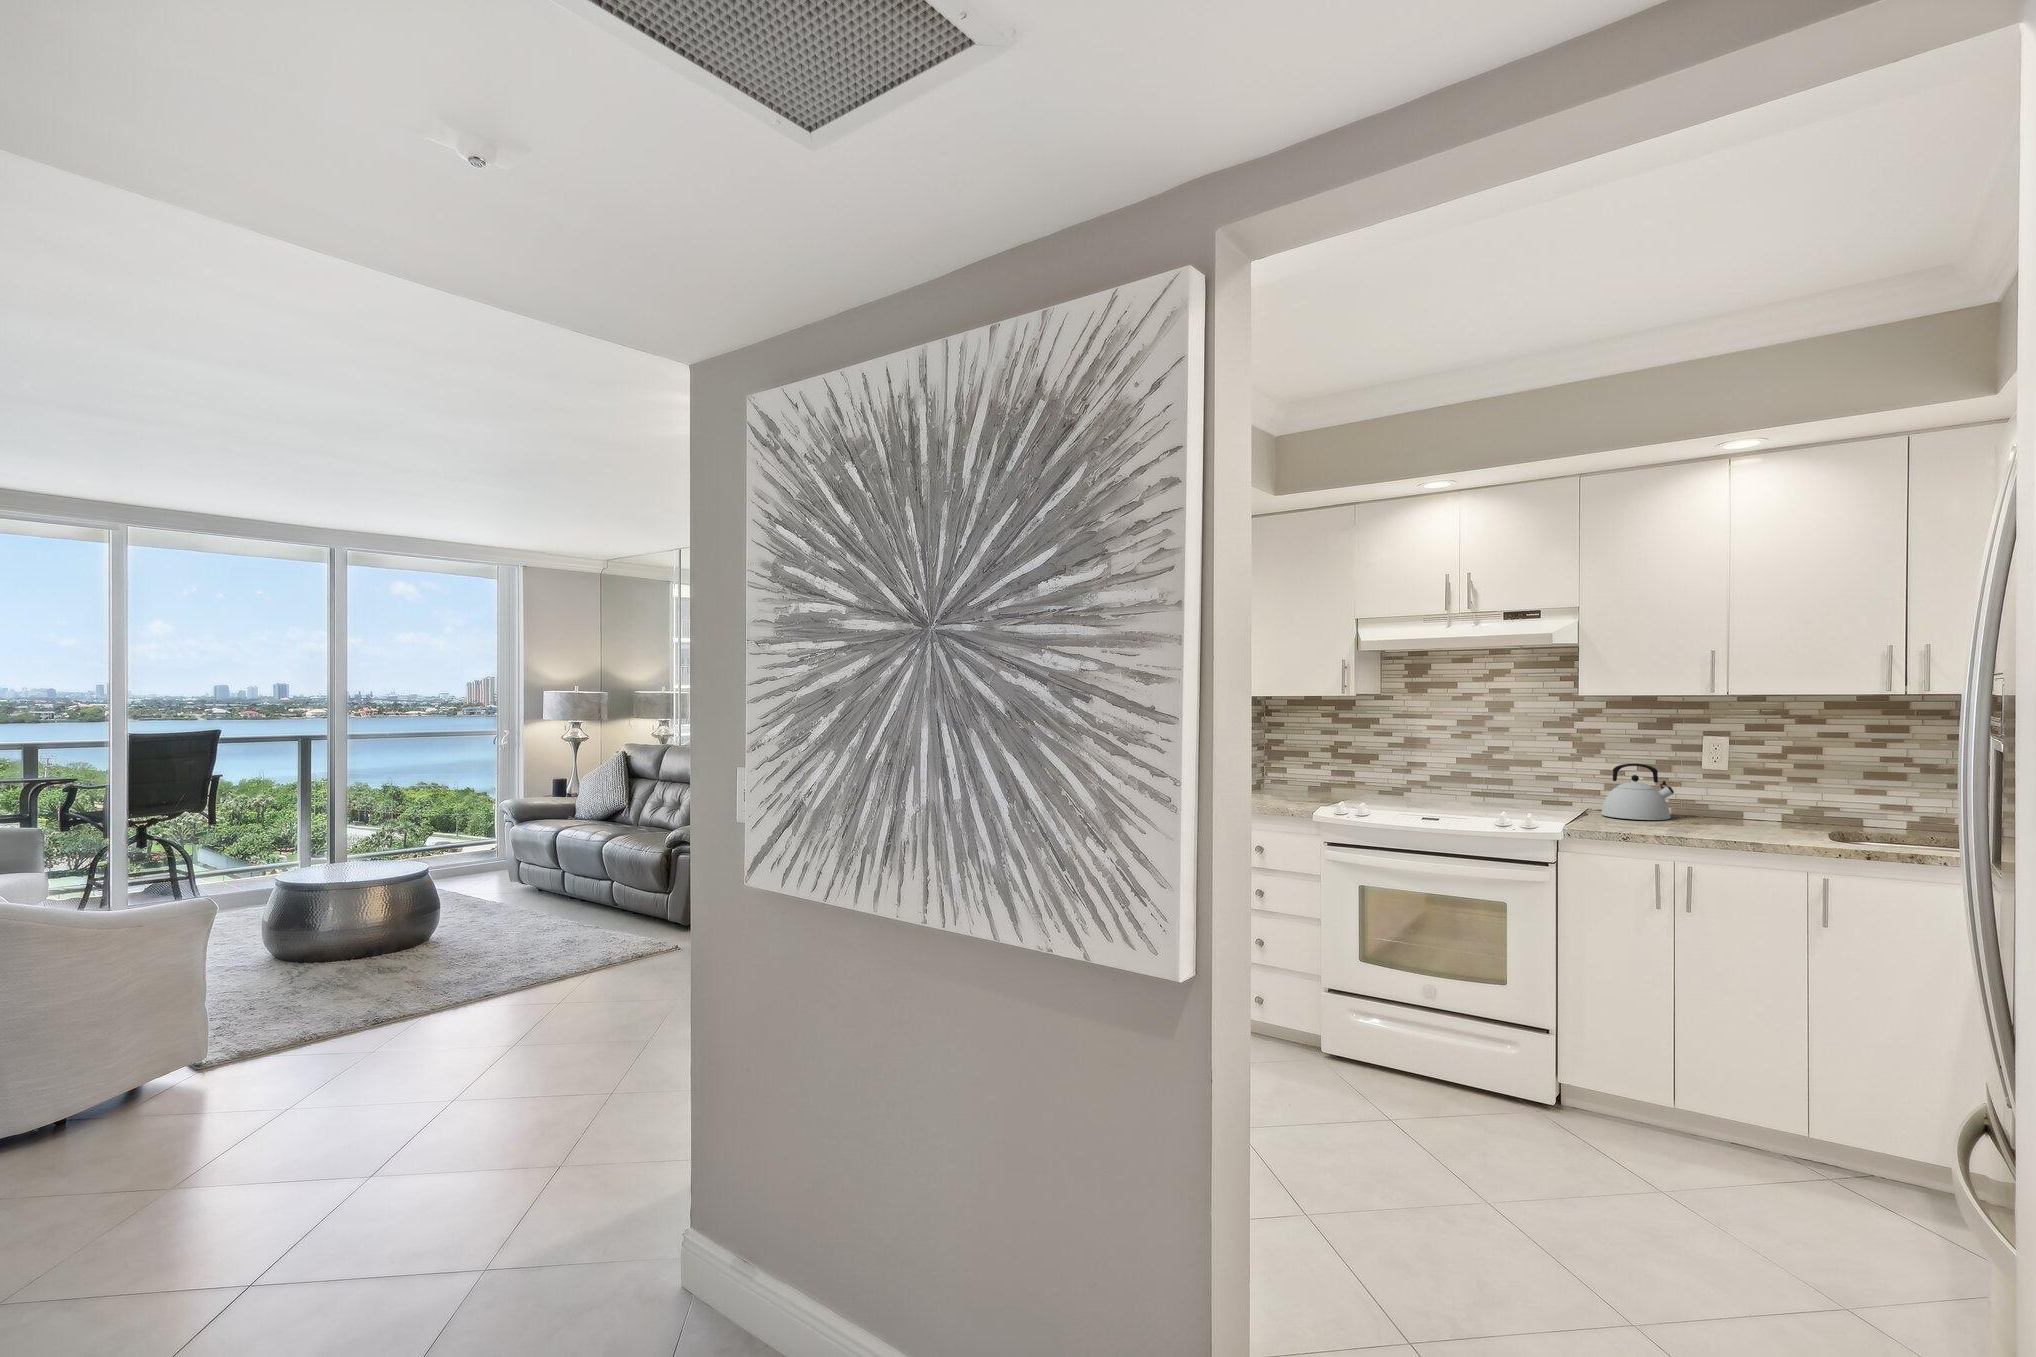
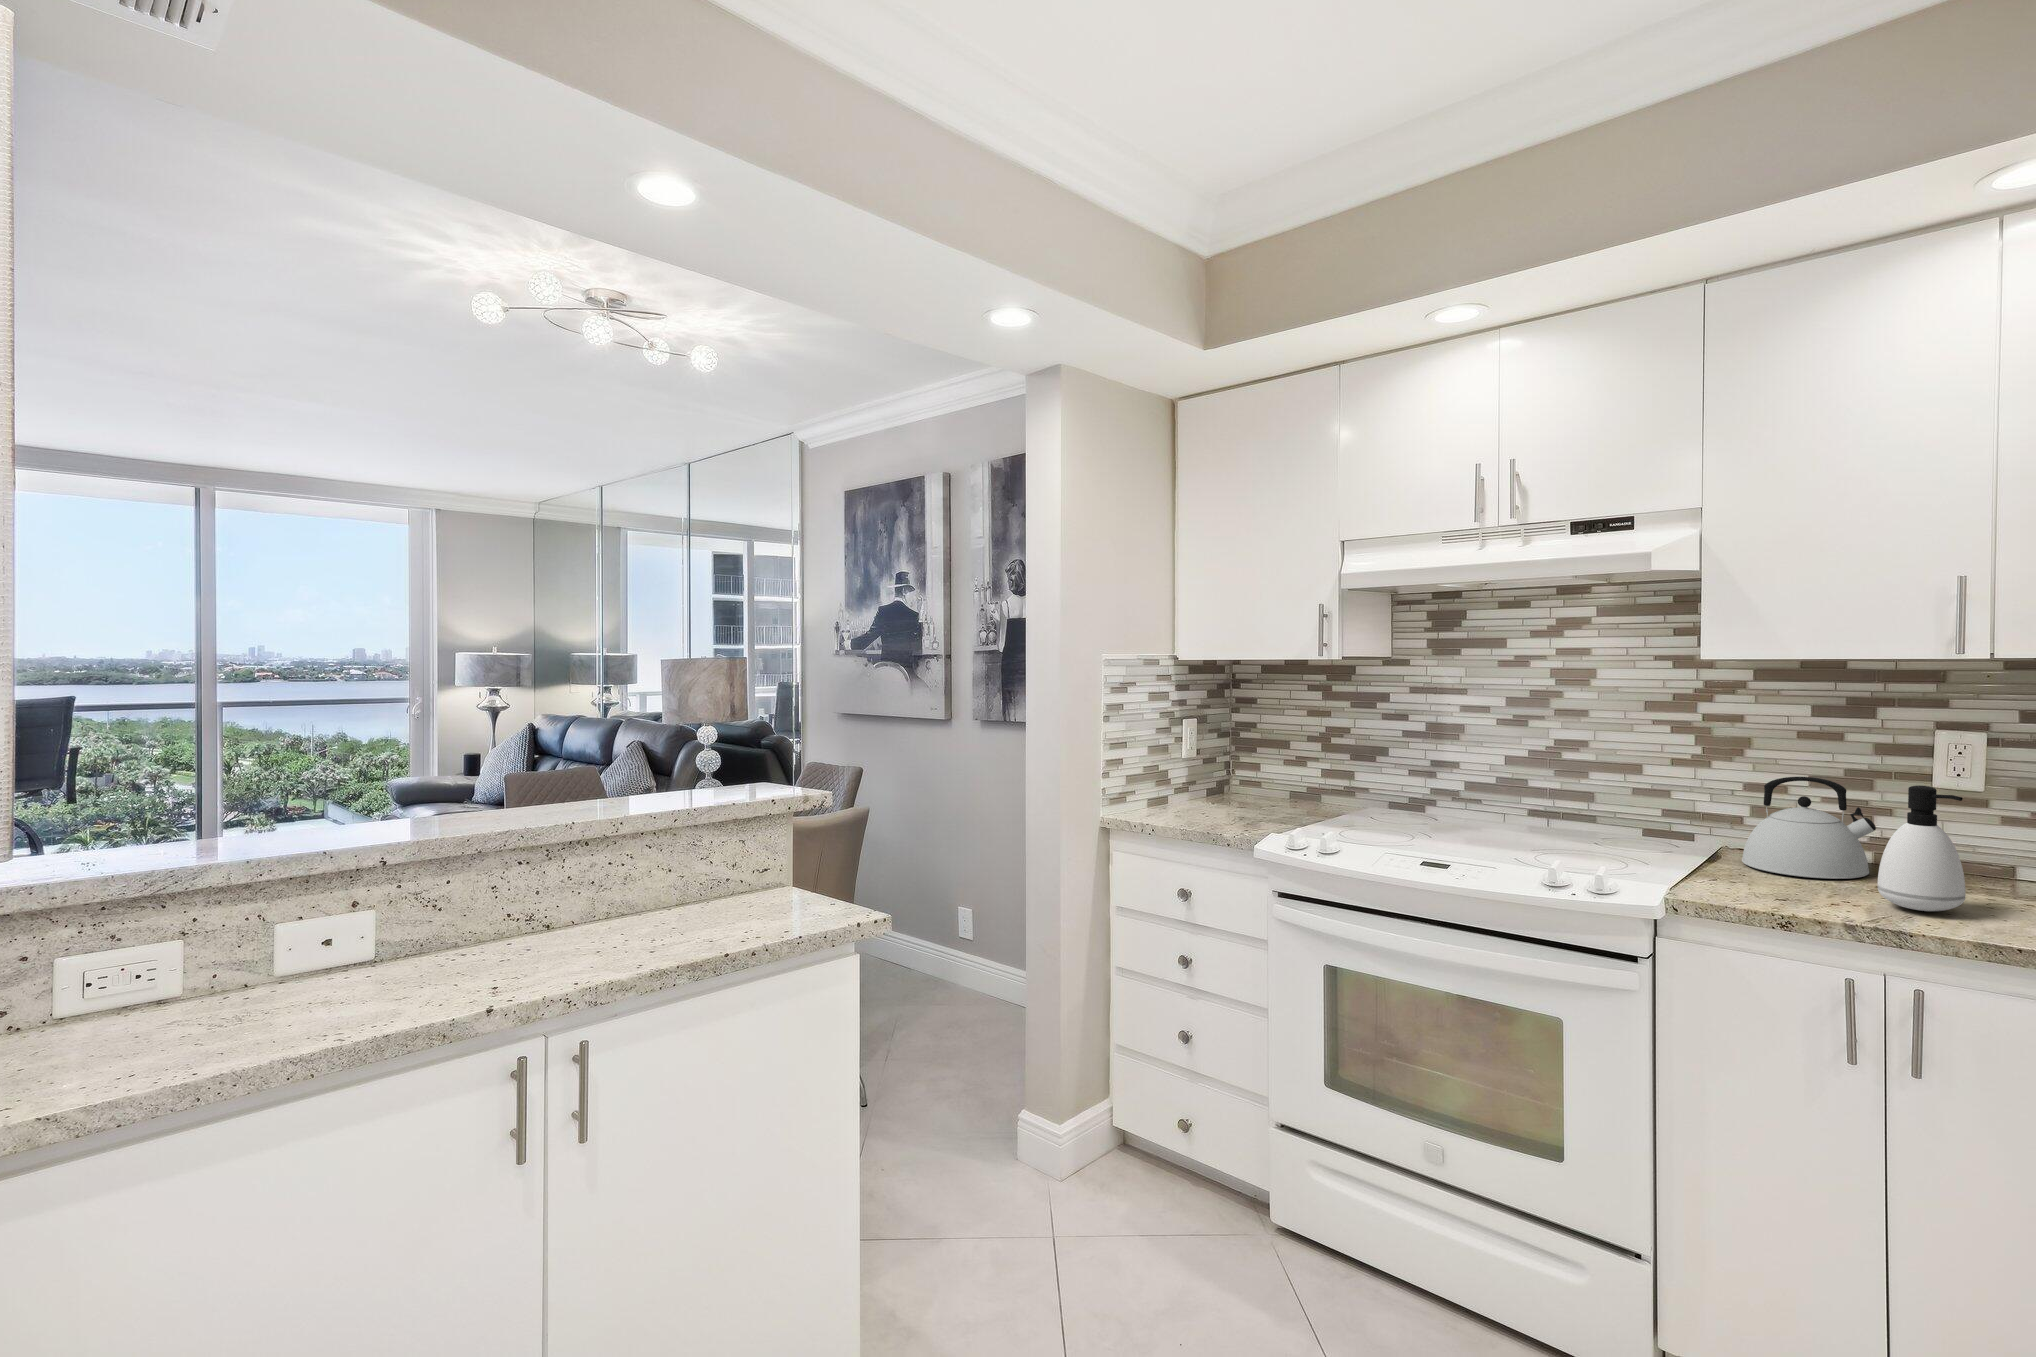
soap dispenser: none [1675,762,1718,830] -> present [1877,785,1966,911]

